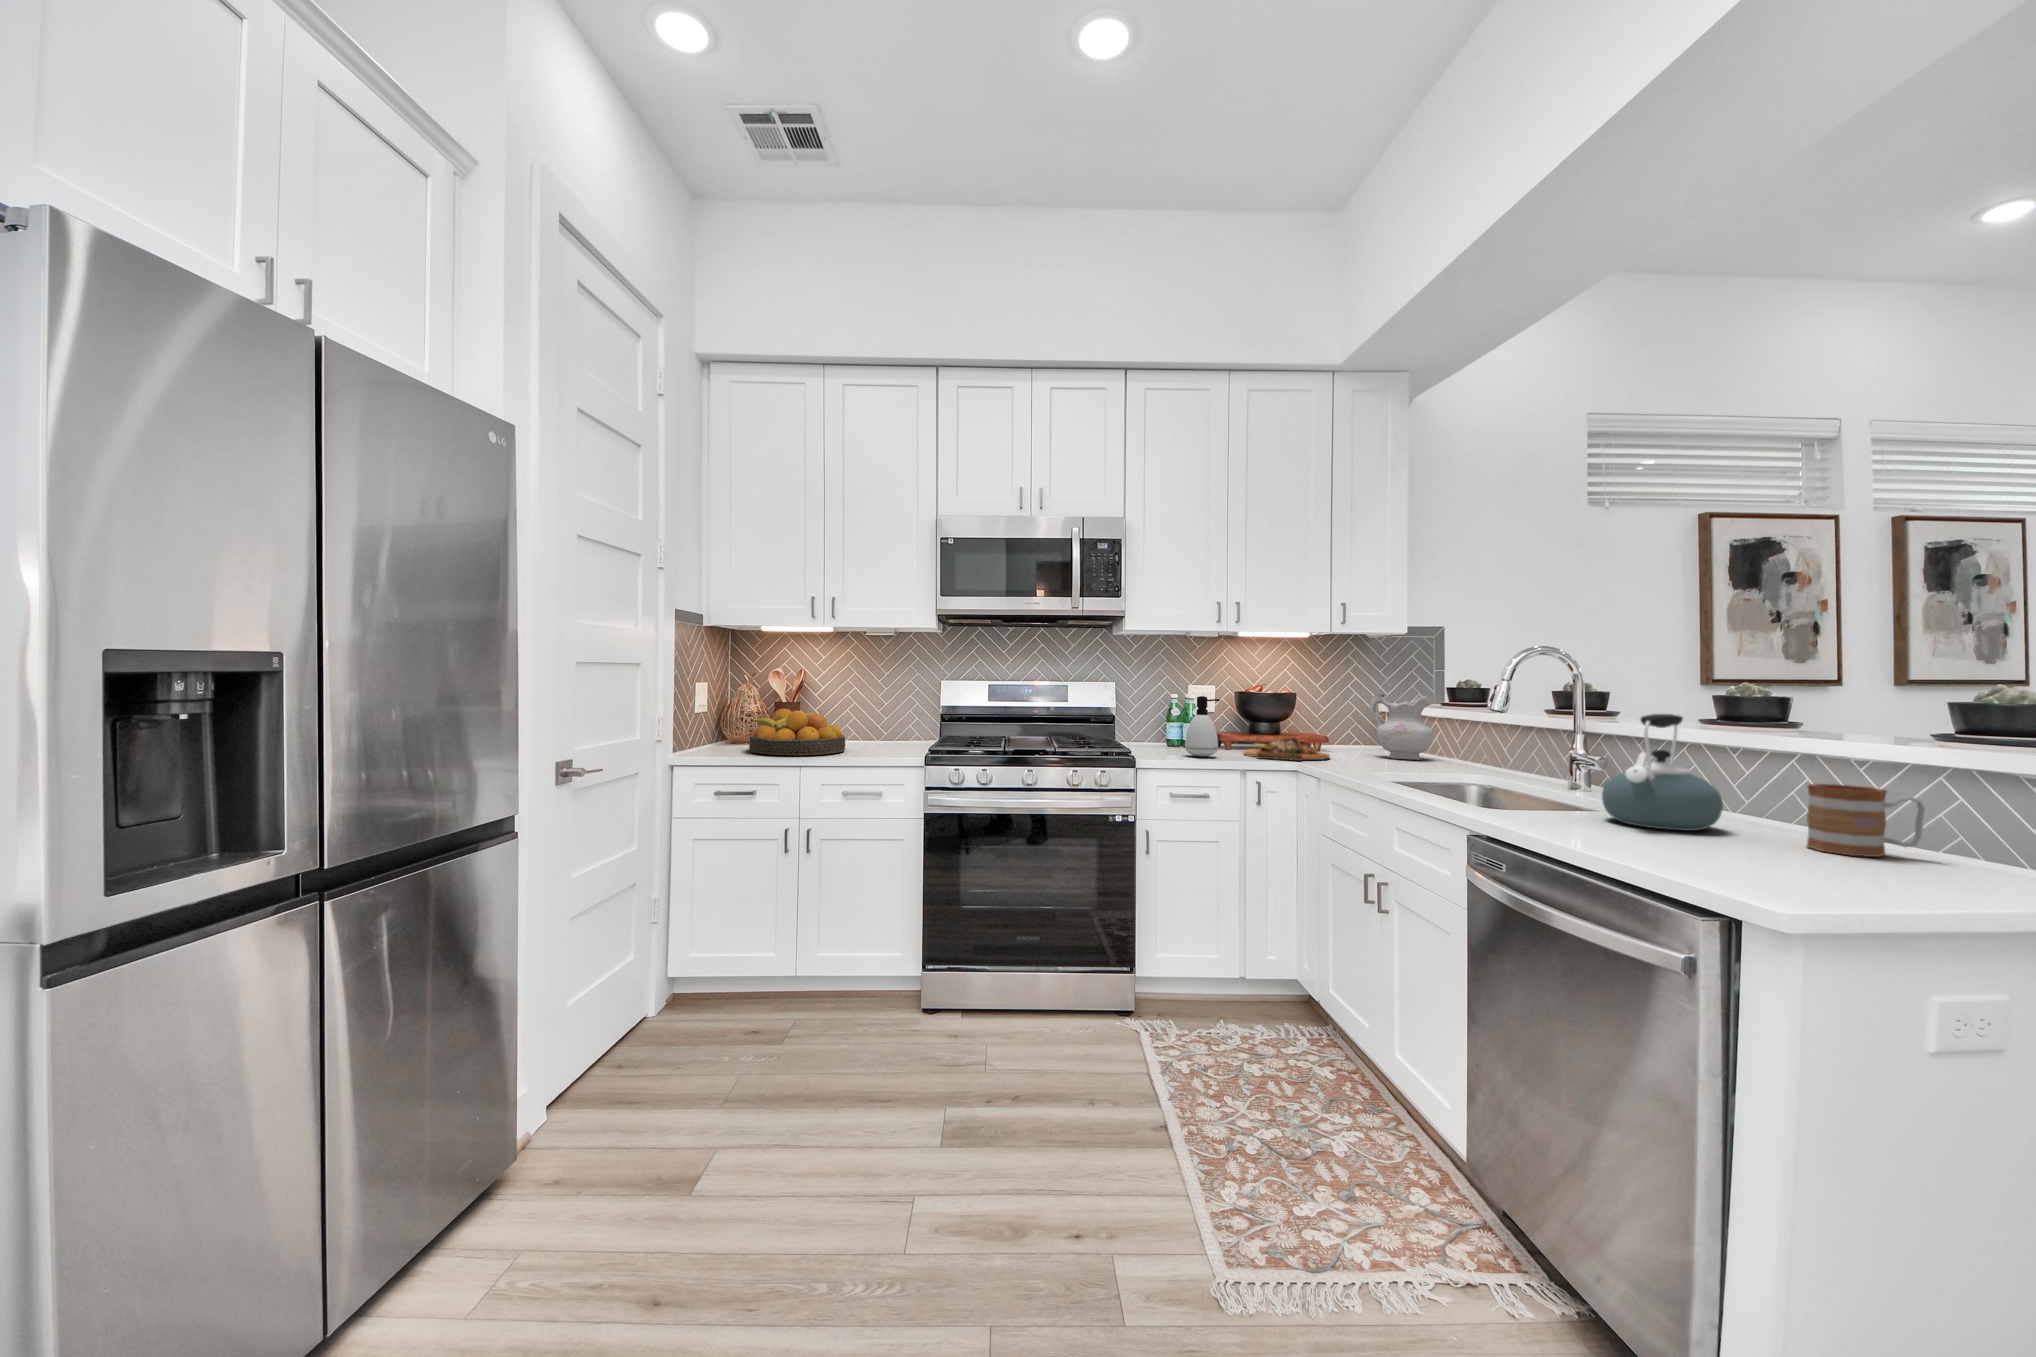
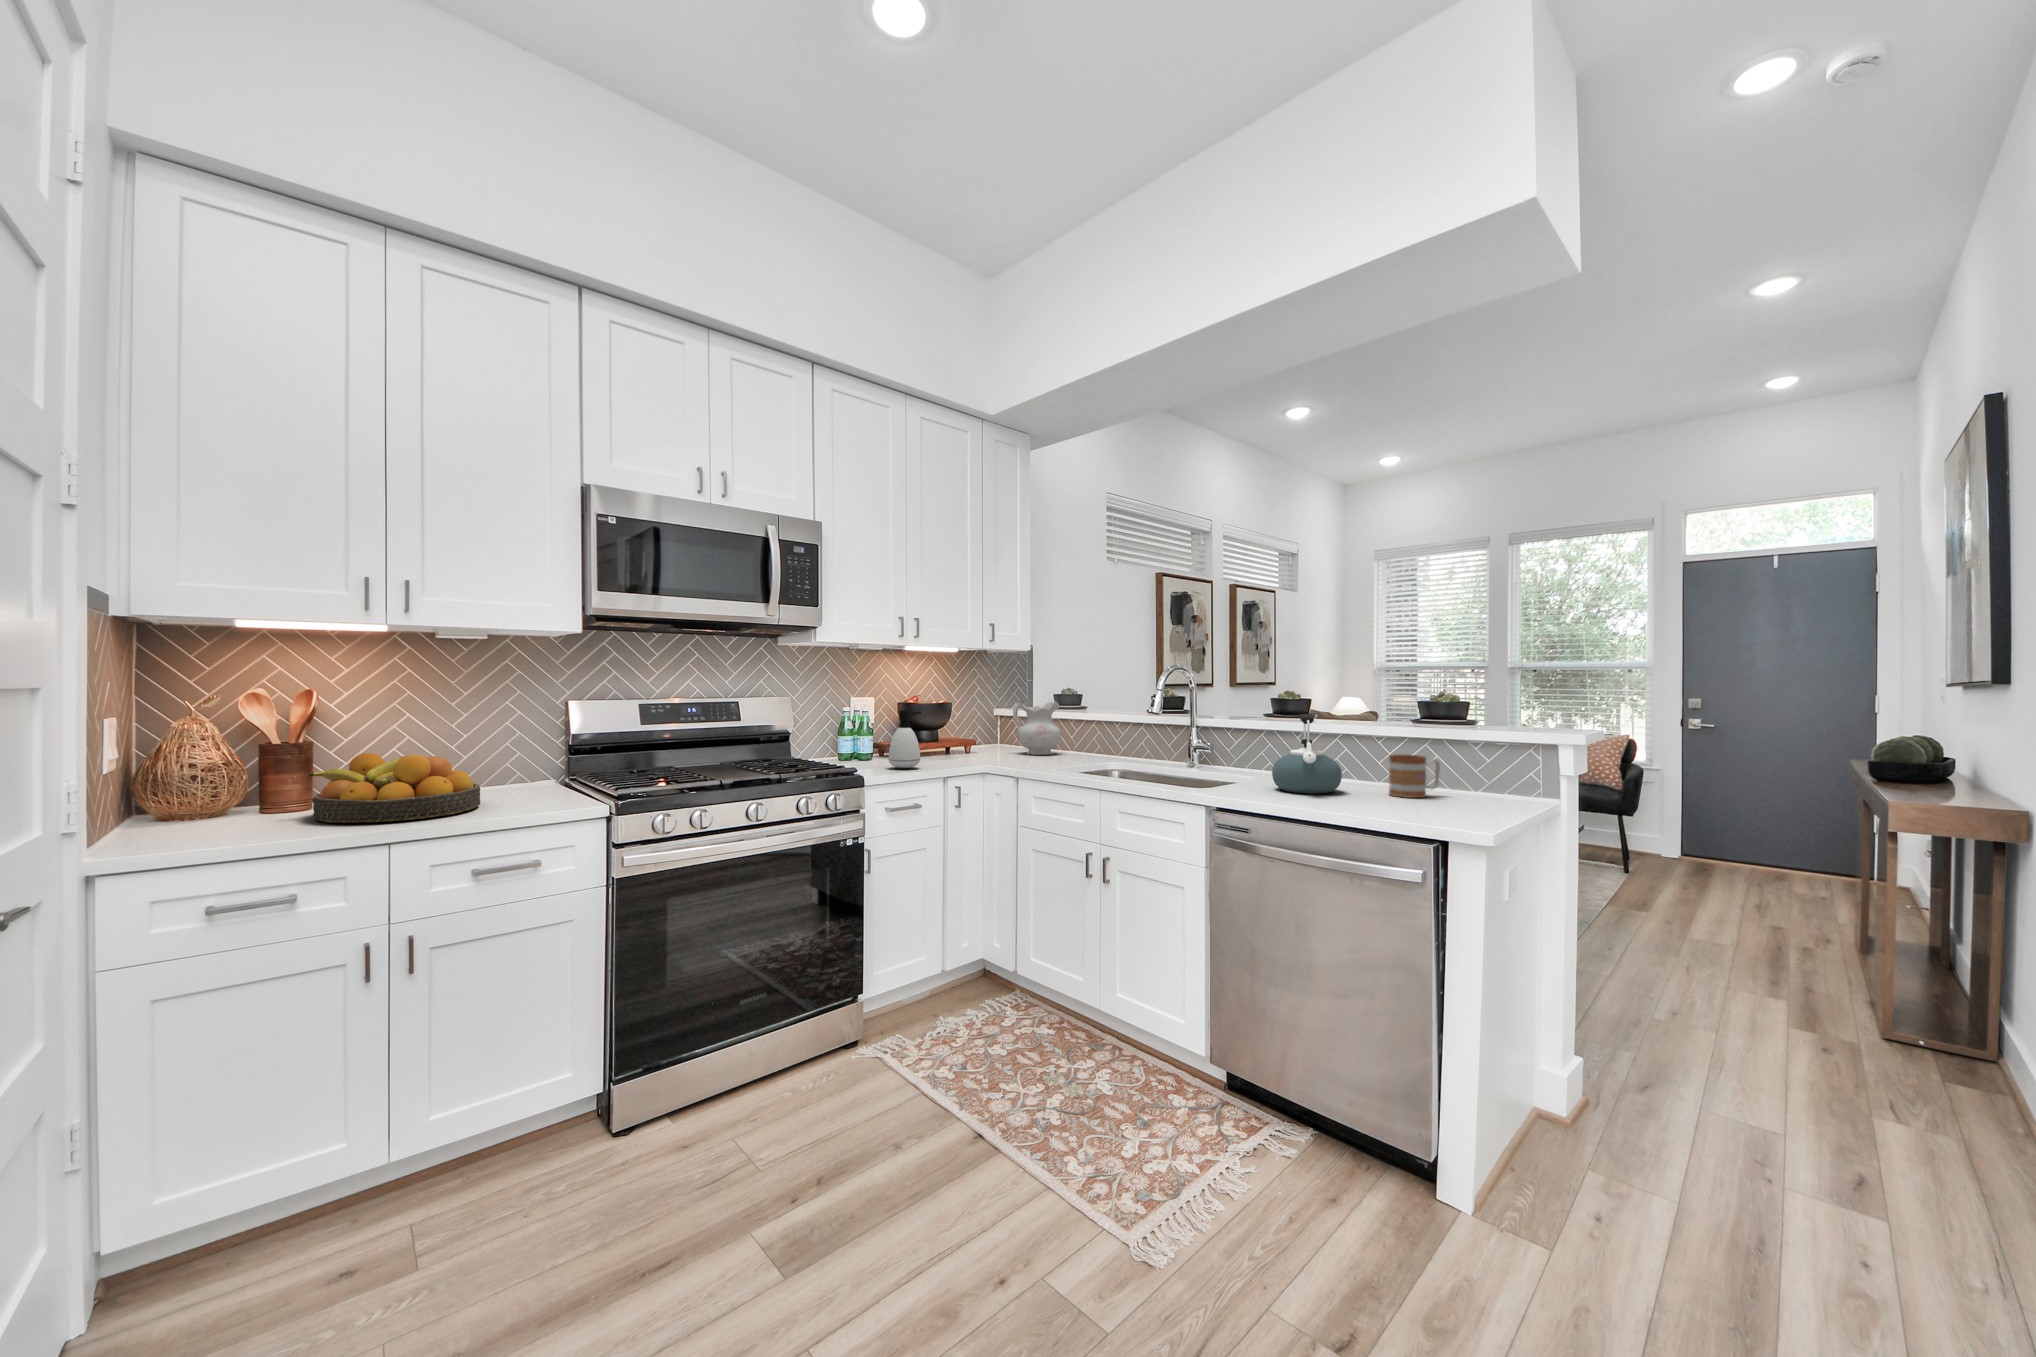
cutting board: present [1243,738,1330,761] -> none [923,743,999,765]

